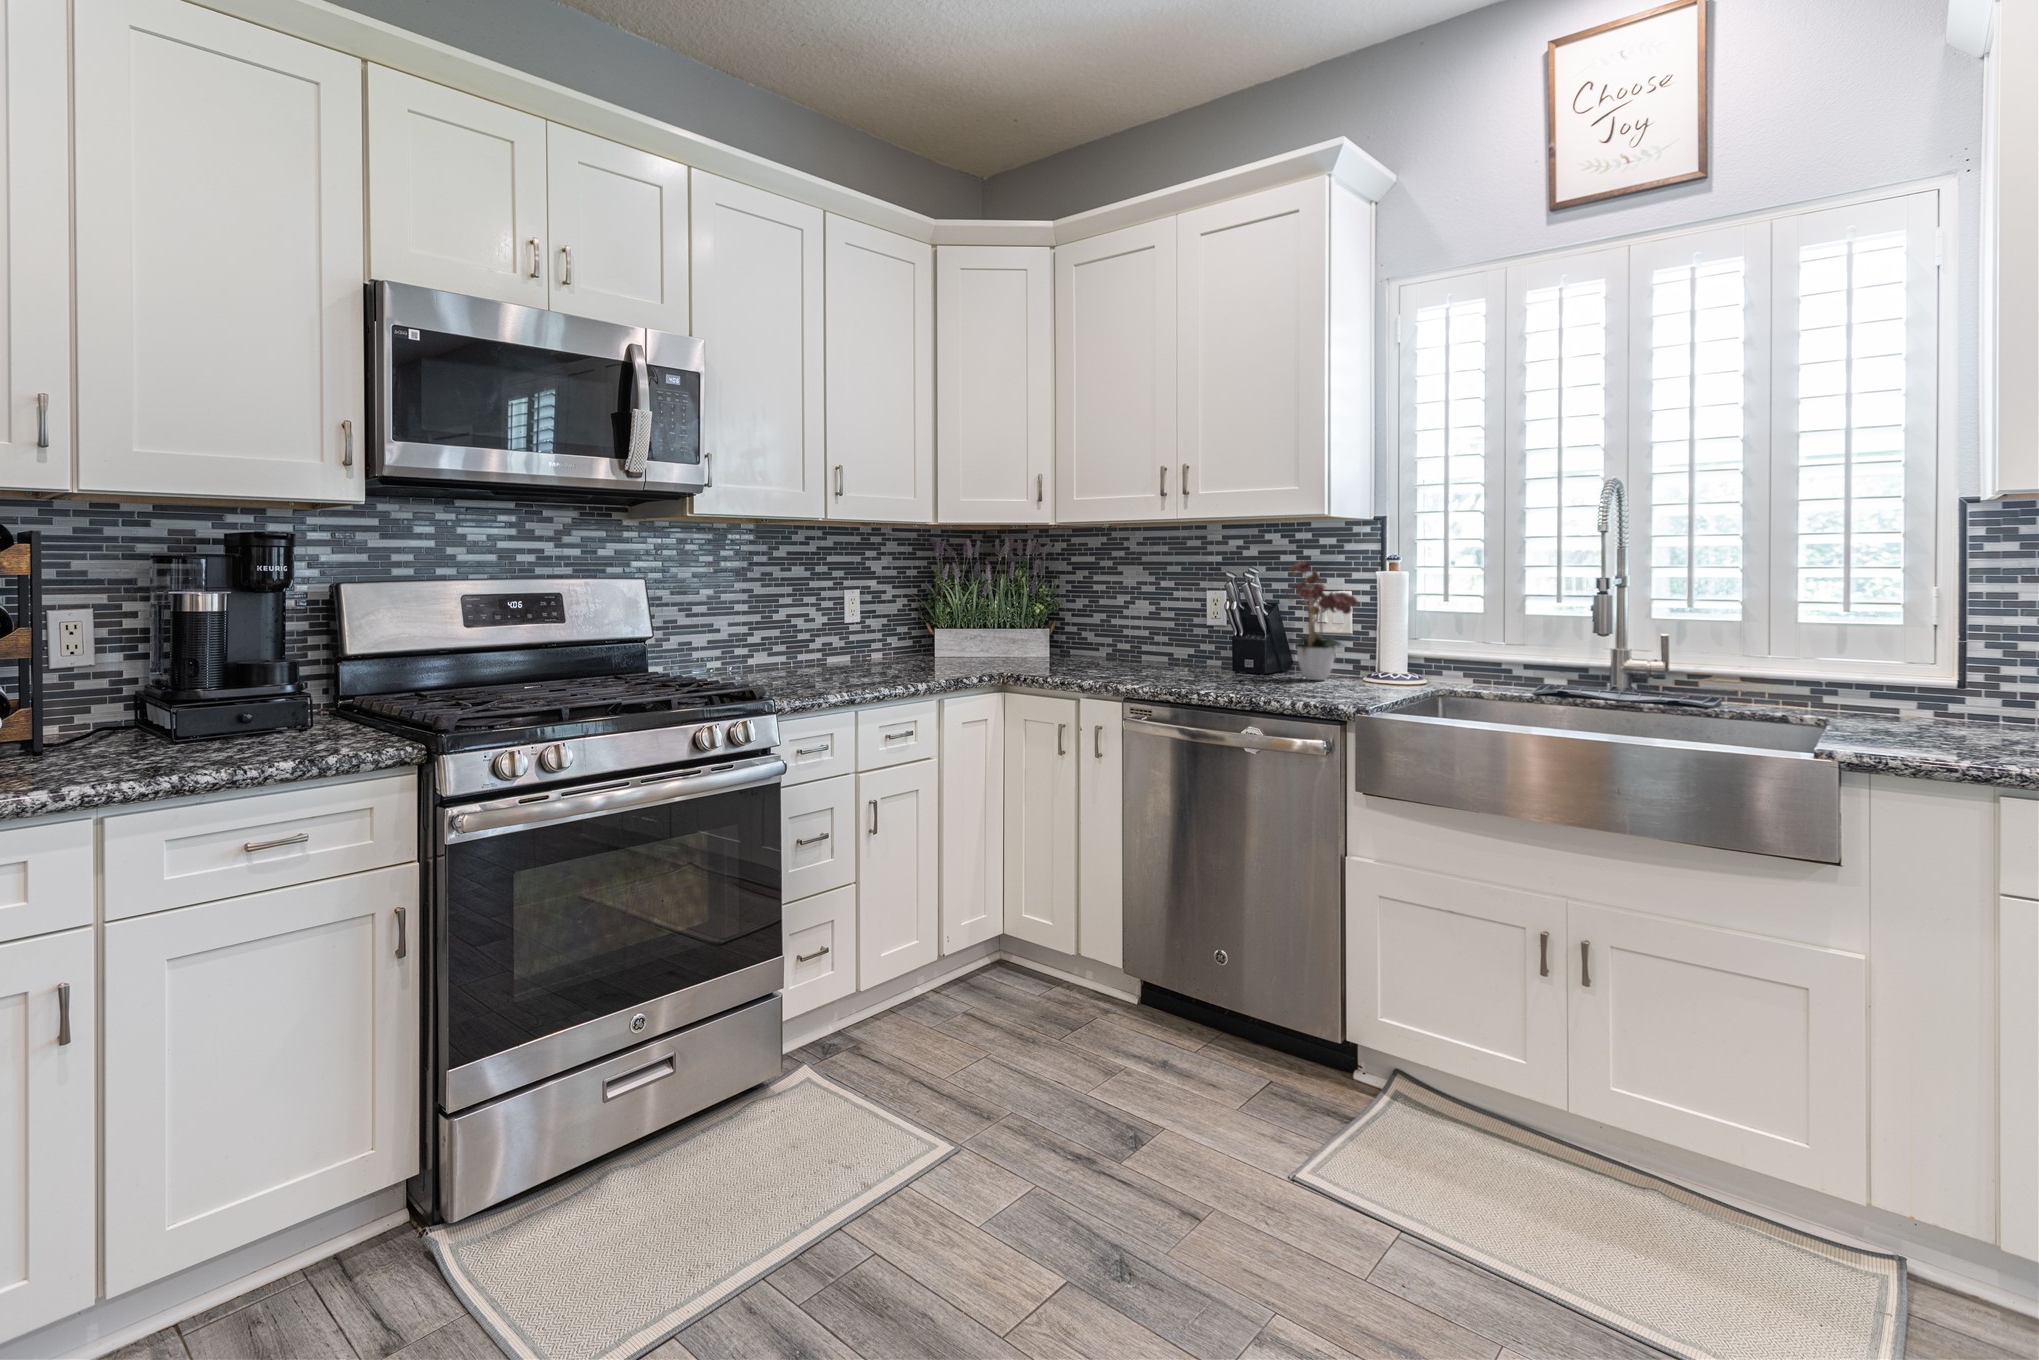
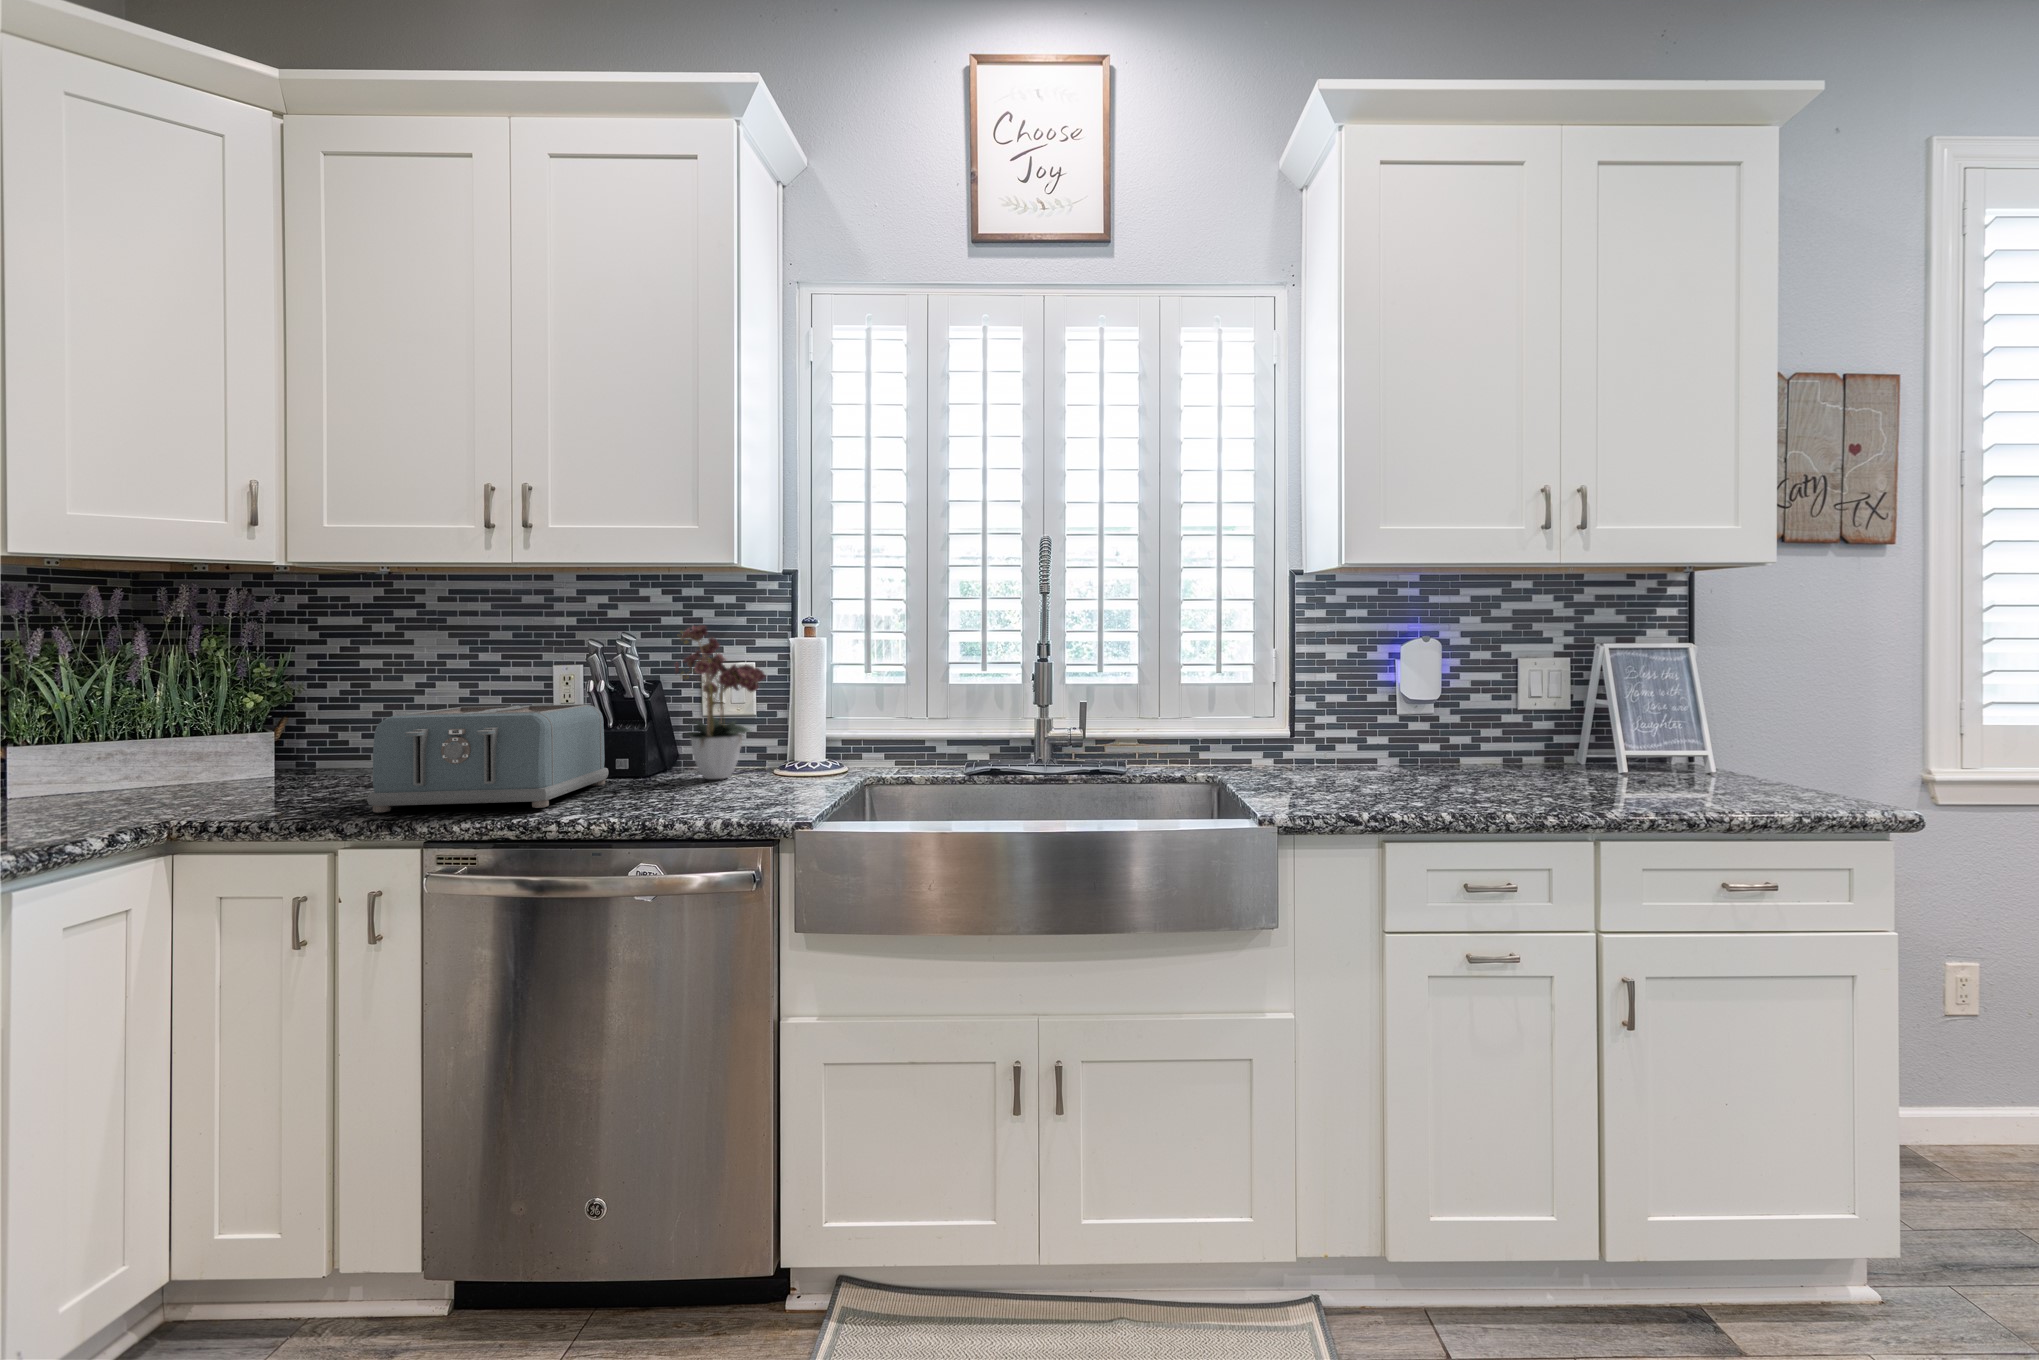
toaster: none [1094,617,1239,685] -> present [367,704,608,813]

